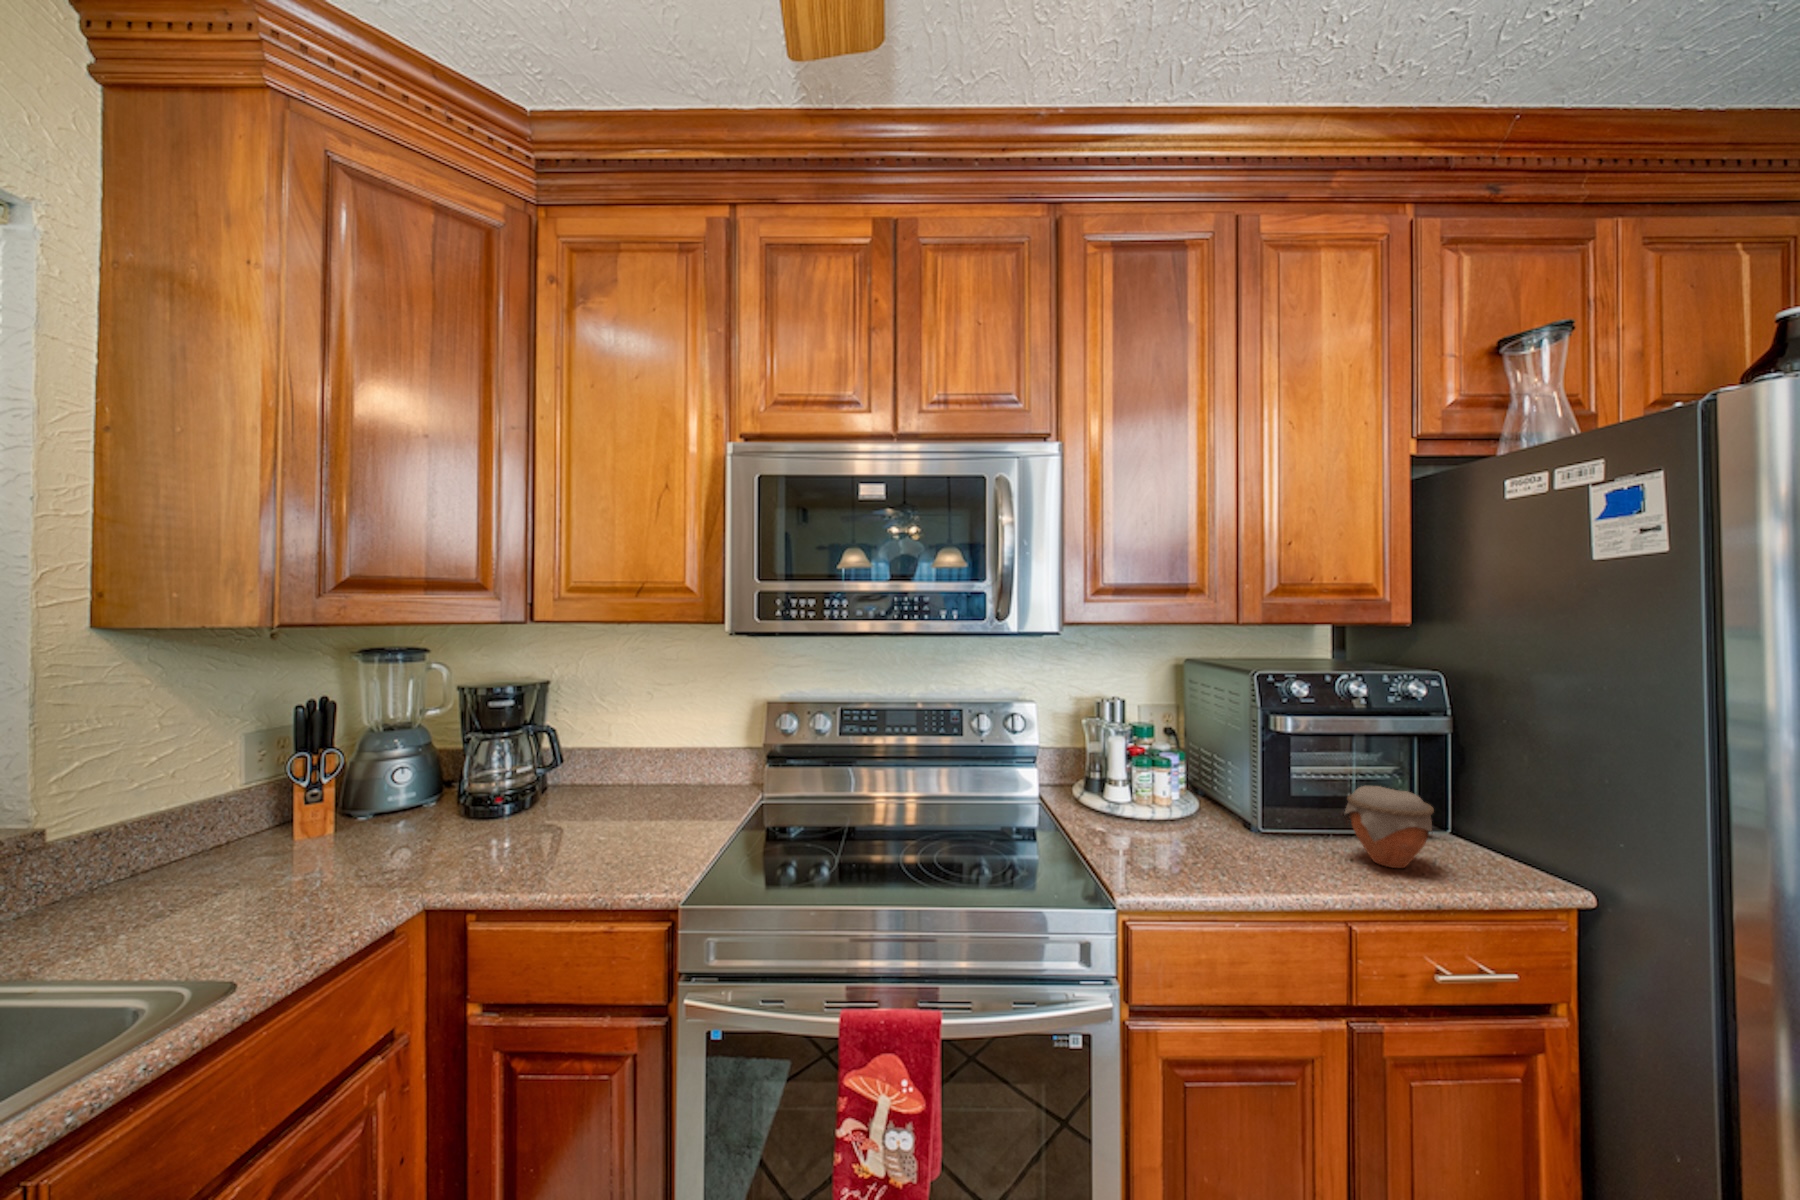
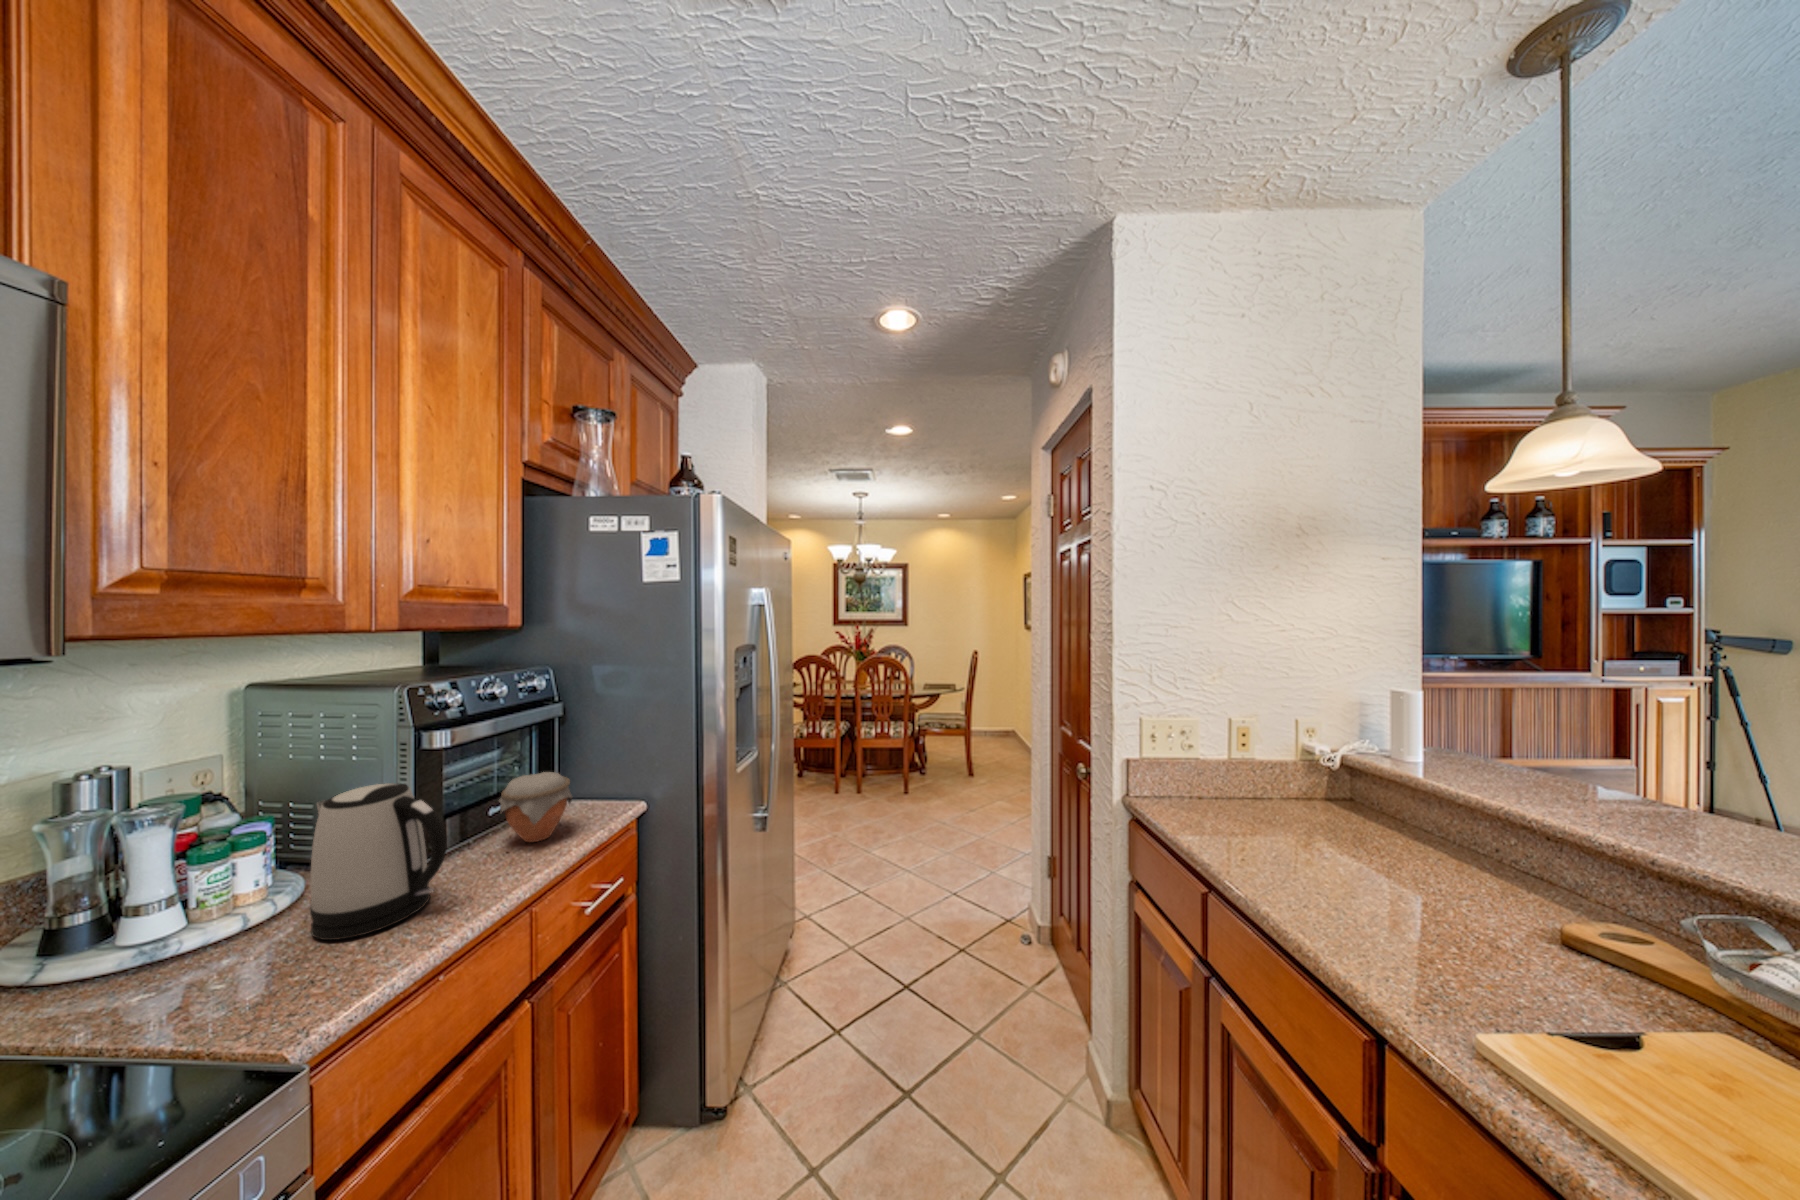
kettle: none [1175,739,1262,864] -> present [310,783,447,940]

